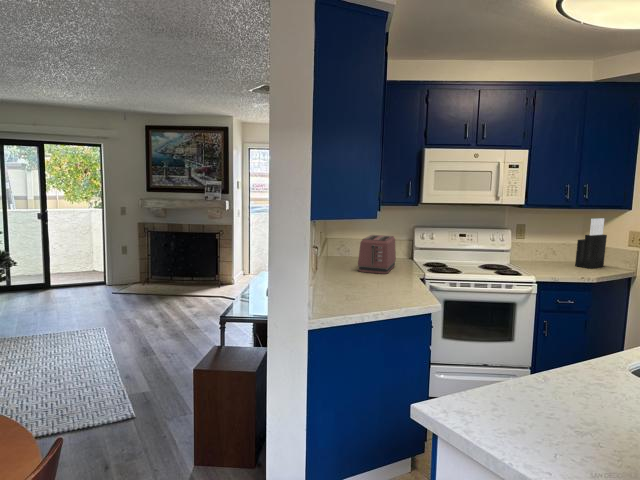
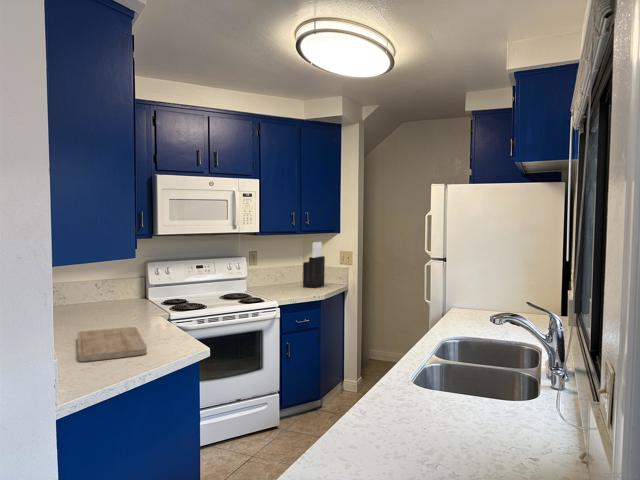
toaster: present [358,235,396,274] -> none [85,274,131,322]
cutting board: none [340,278,391,303] -> present [77,327,147,362]

